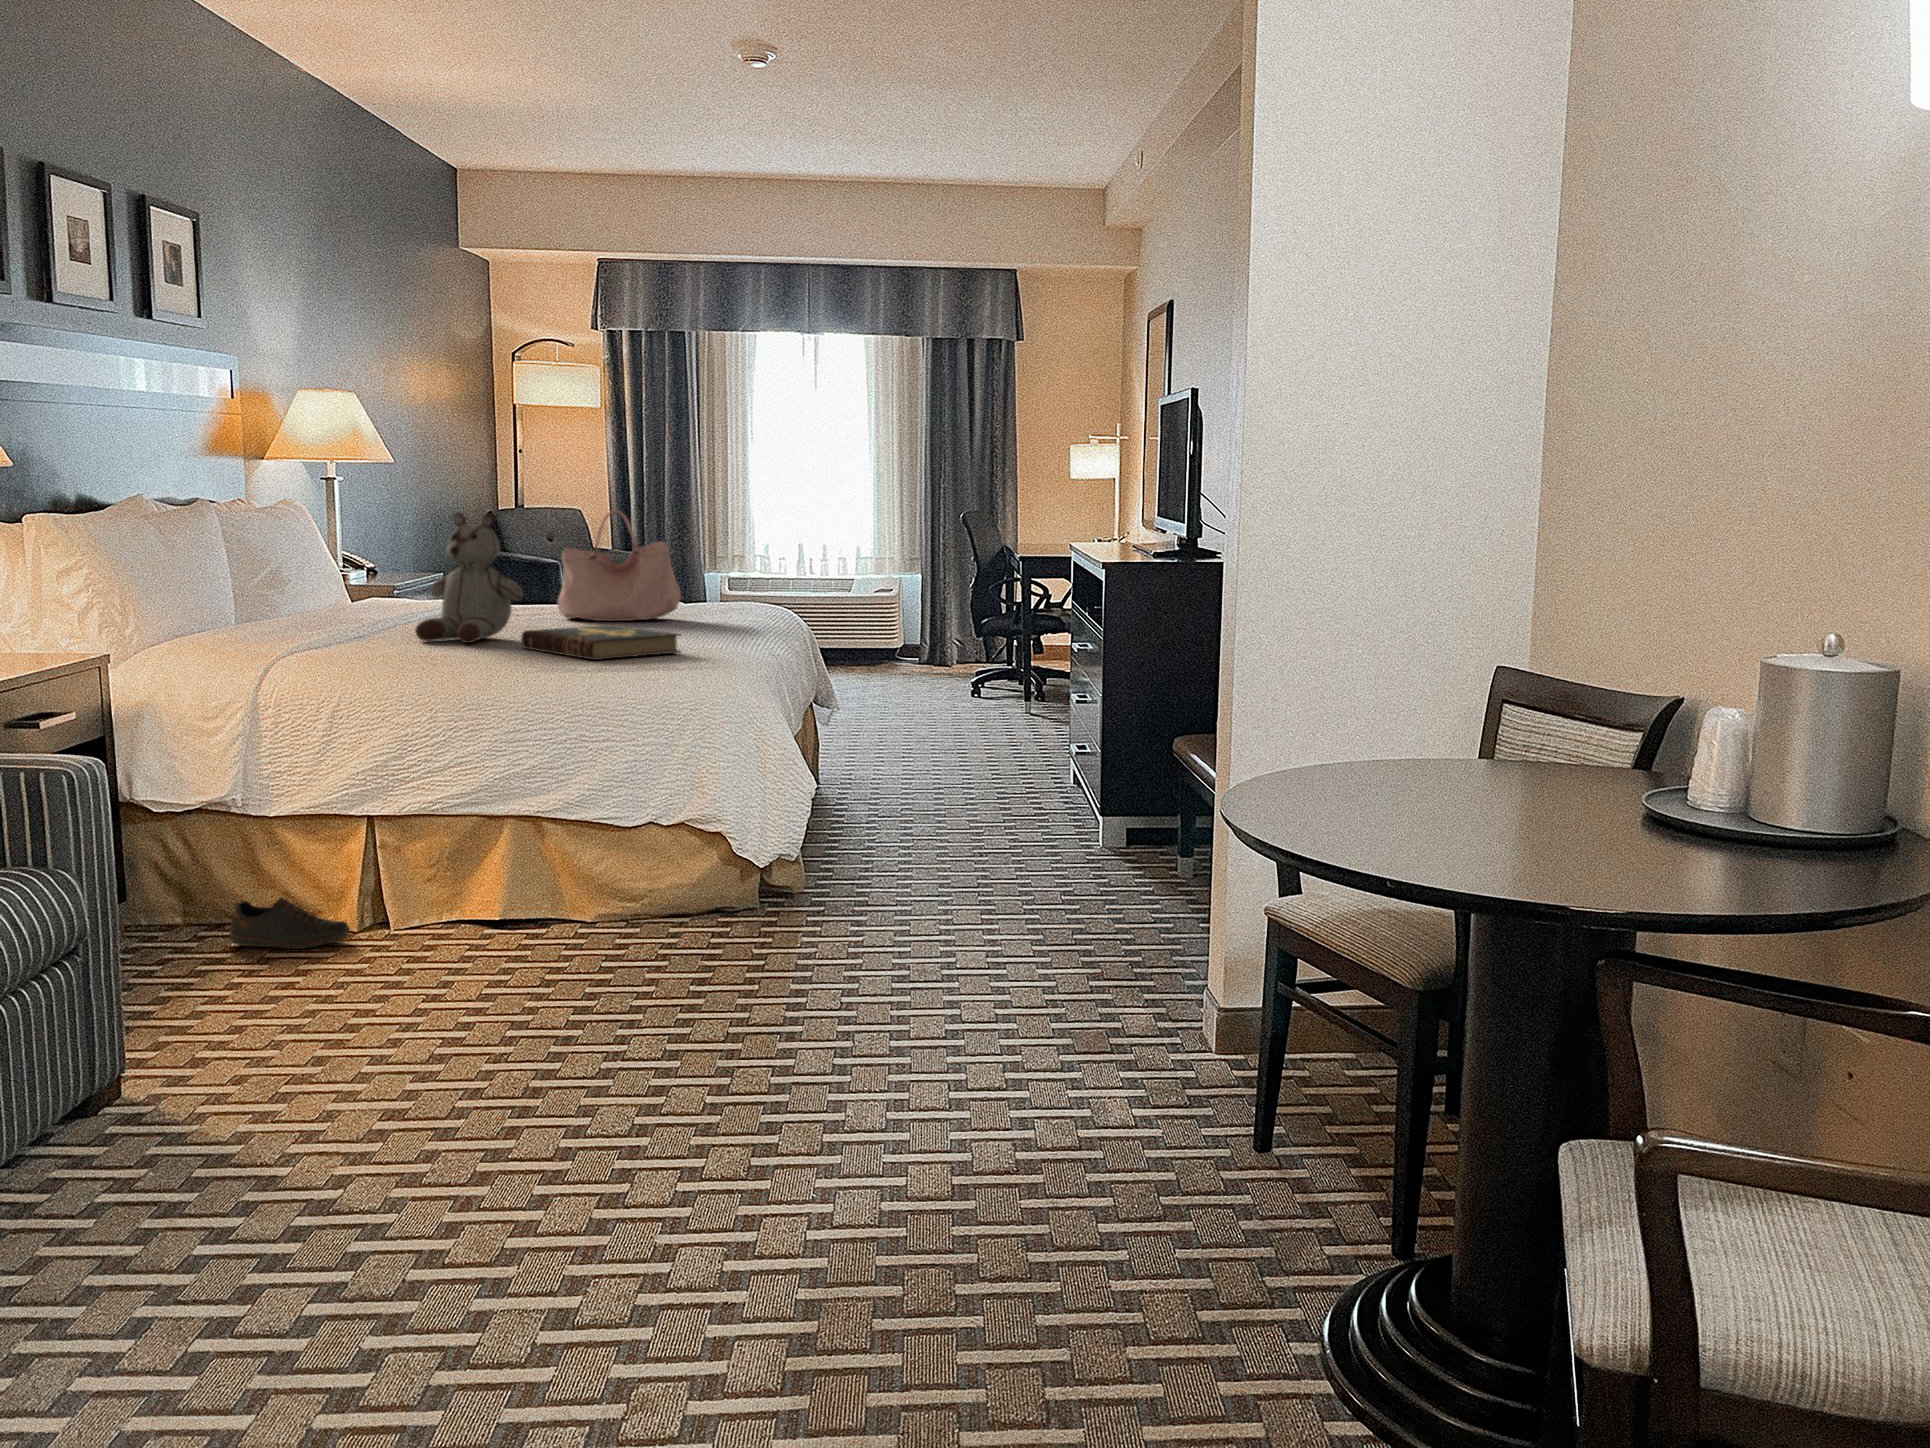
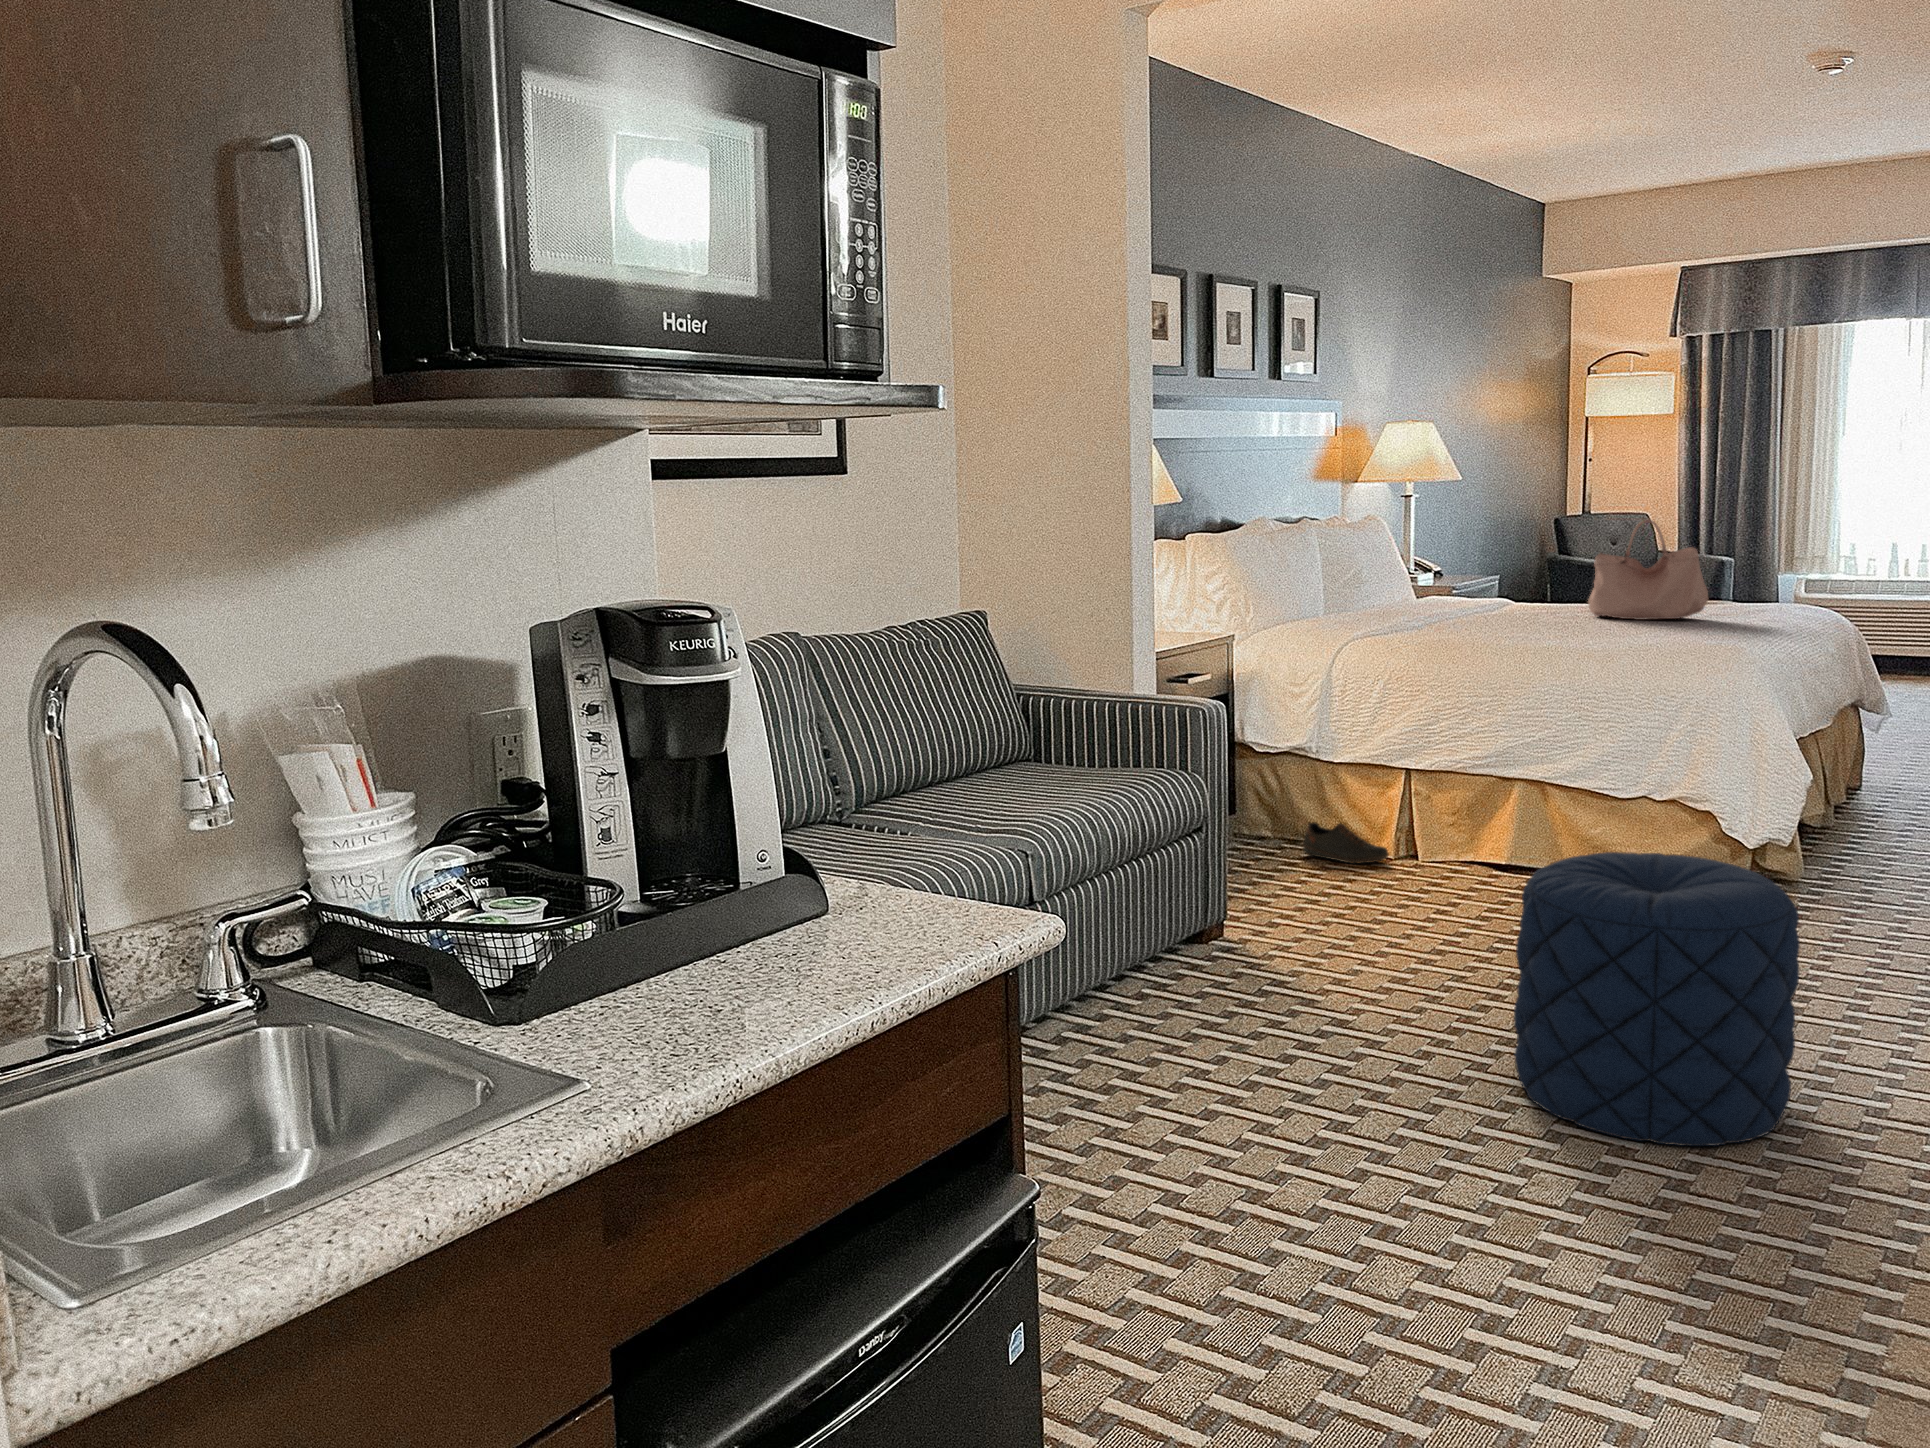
stuffed bear: present [415,512,523,643] -> none [1457,525,1549,635]
book: present [521,625,680,660] -> none [1543,622,1689,652]
pouf: none [575,905,892,1284] -> present [1514,852,1800,1146]

